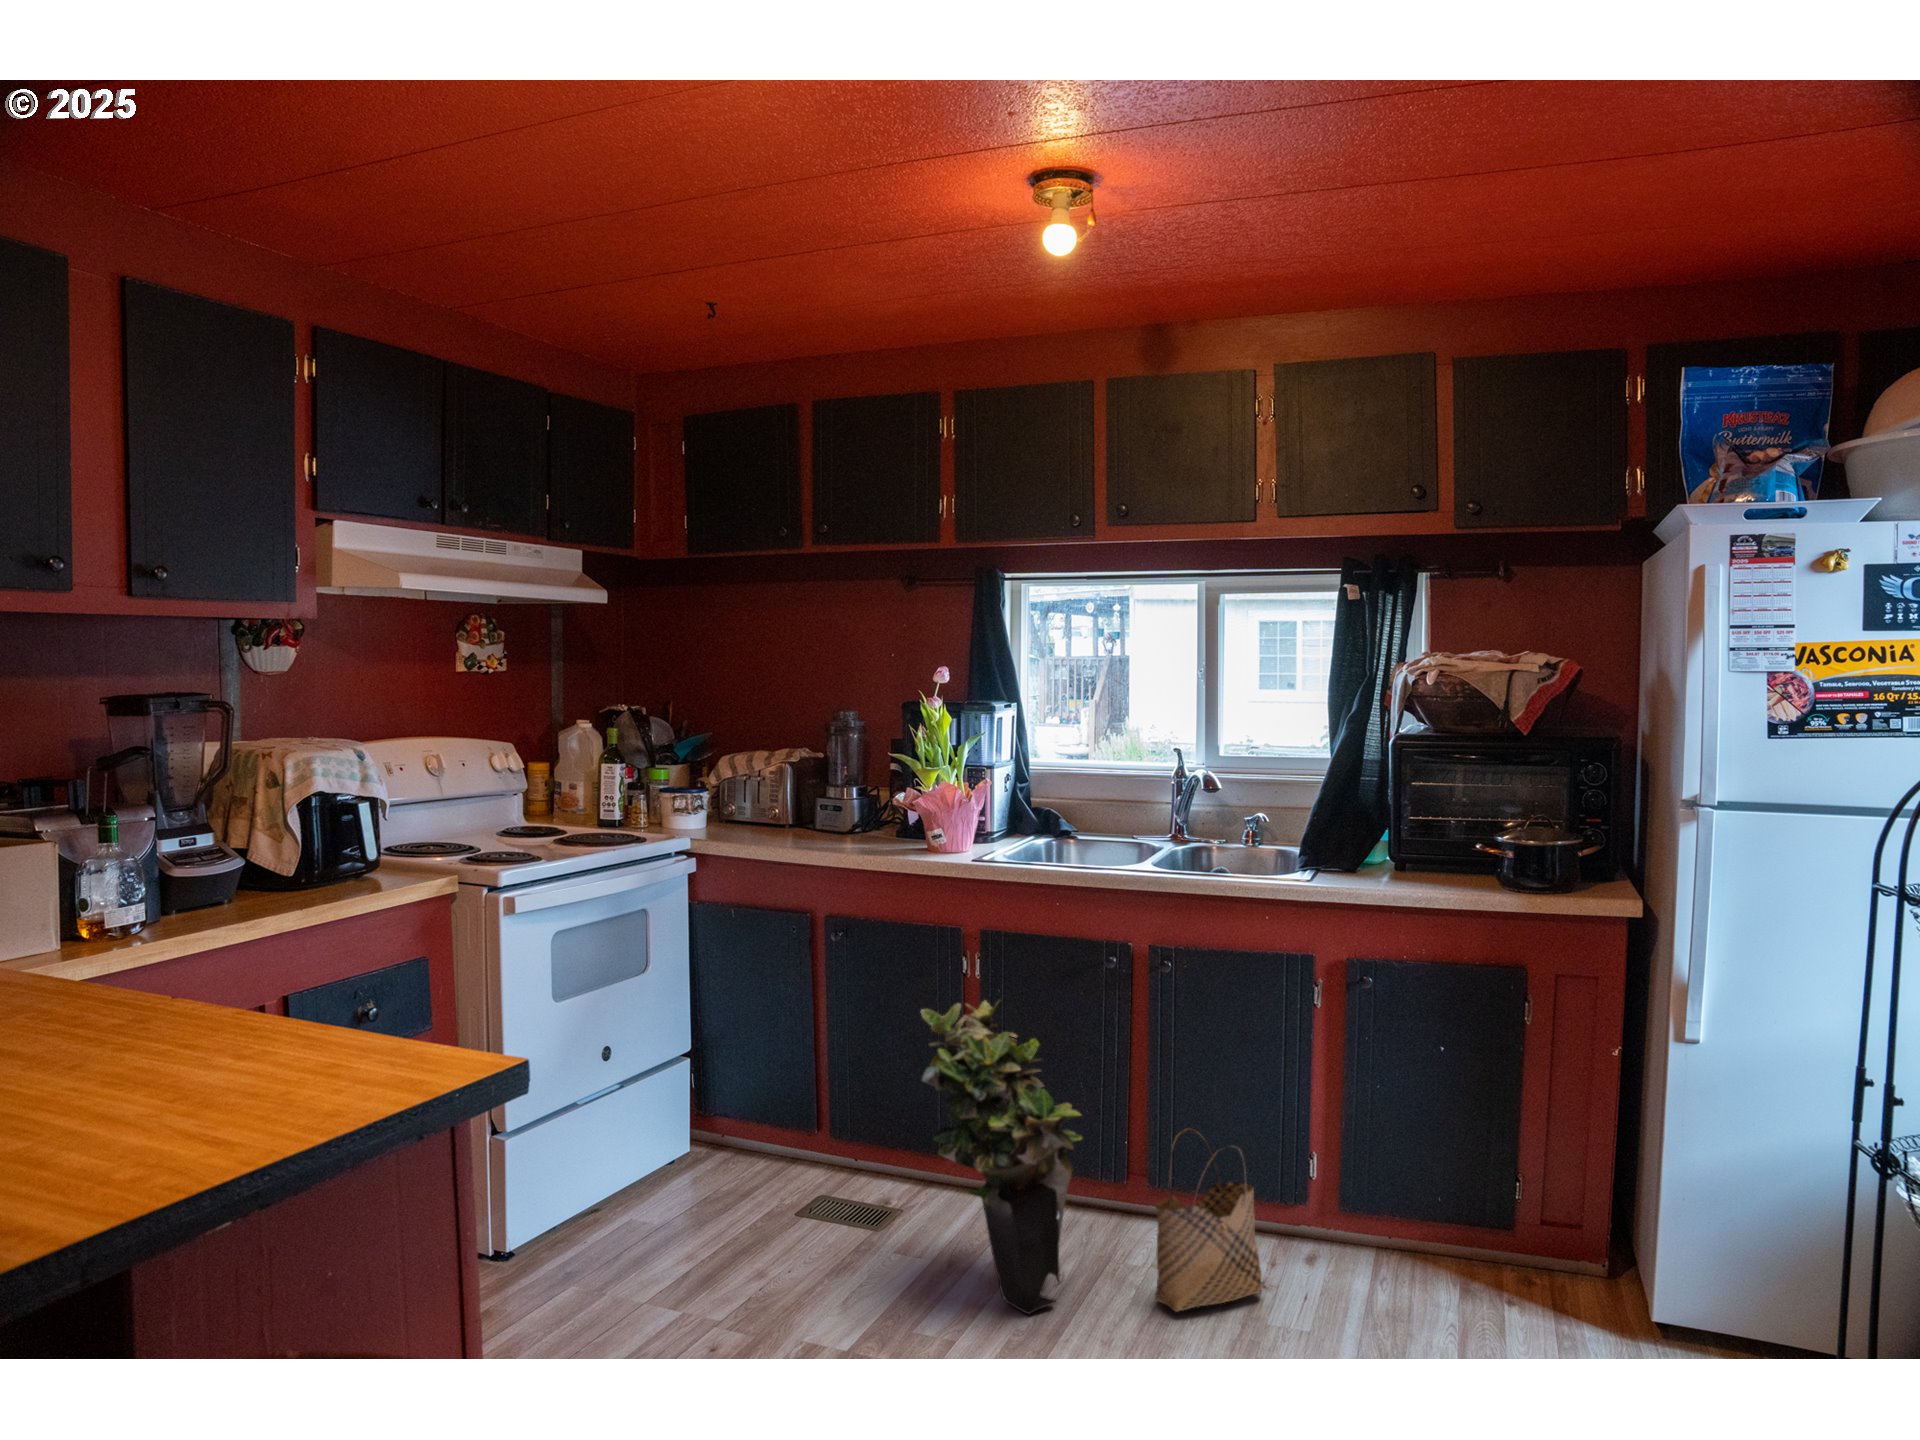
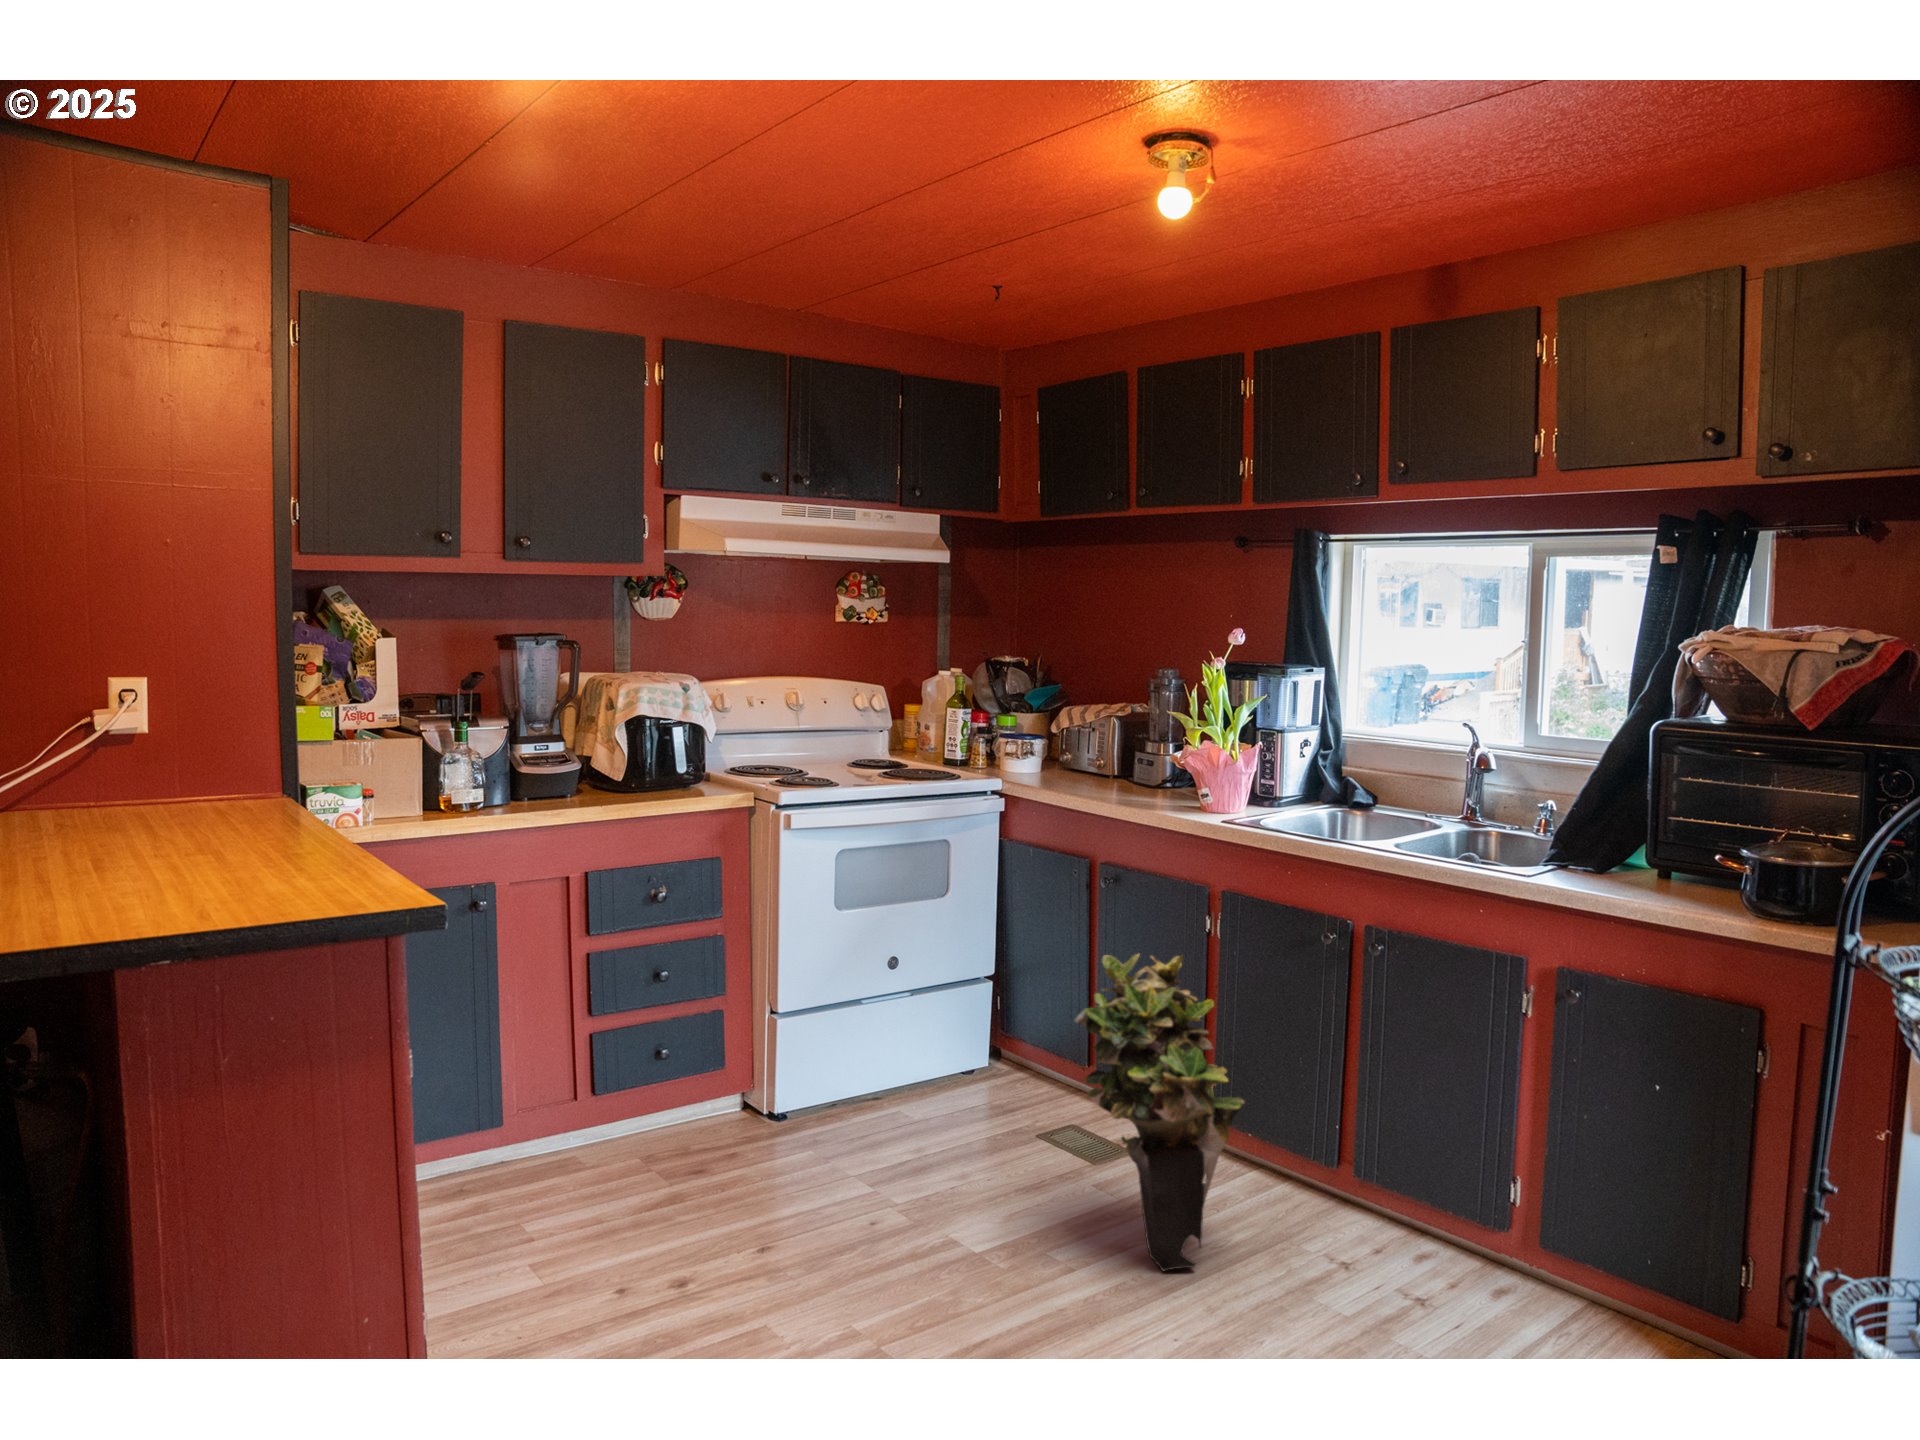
woven basket: present [1155,1128,1261,1312] -> none [1299,1117,1430,1311]

